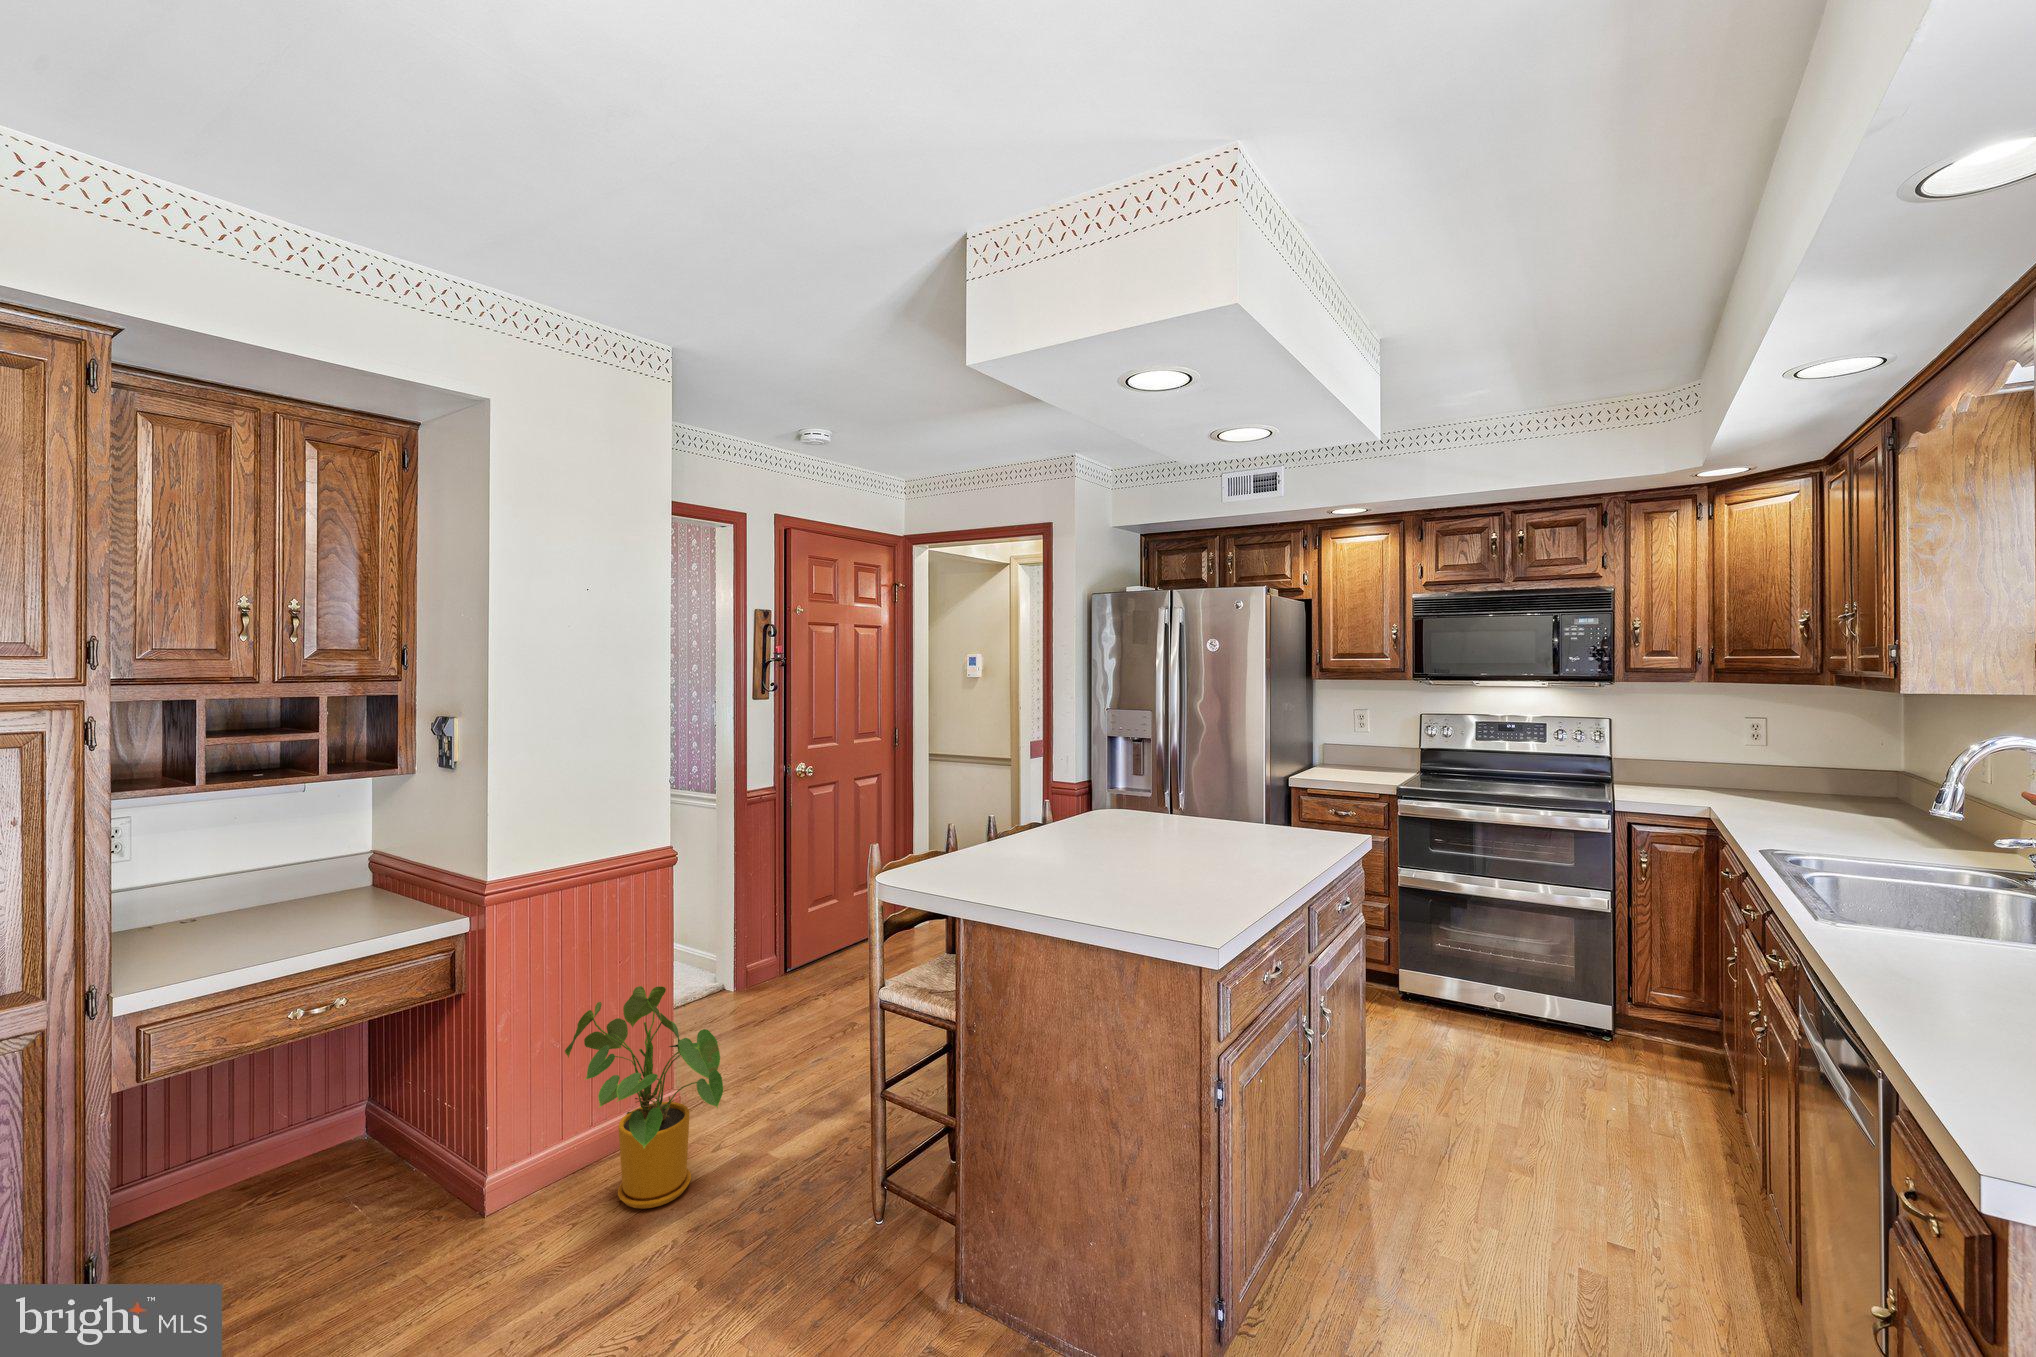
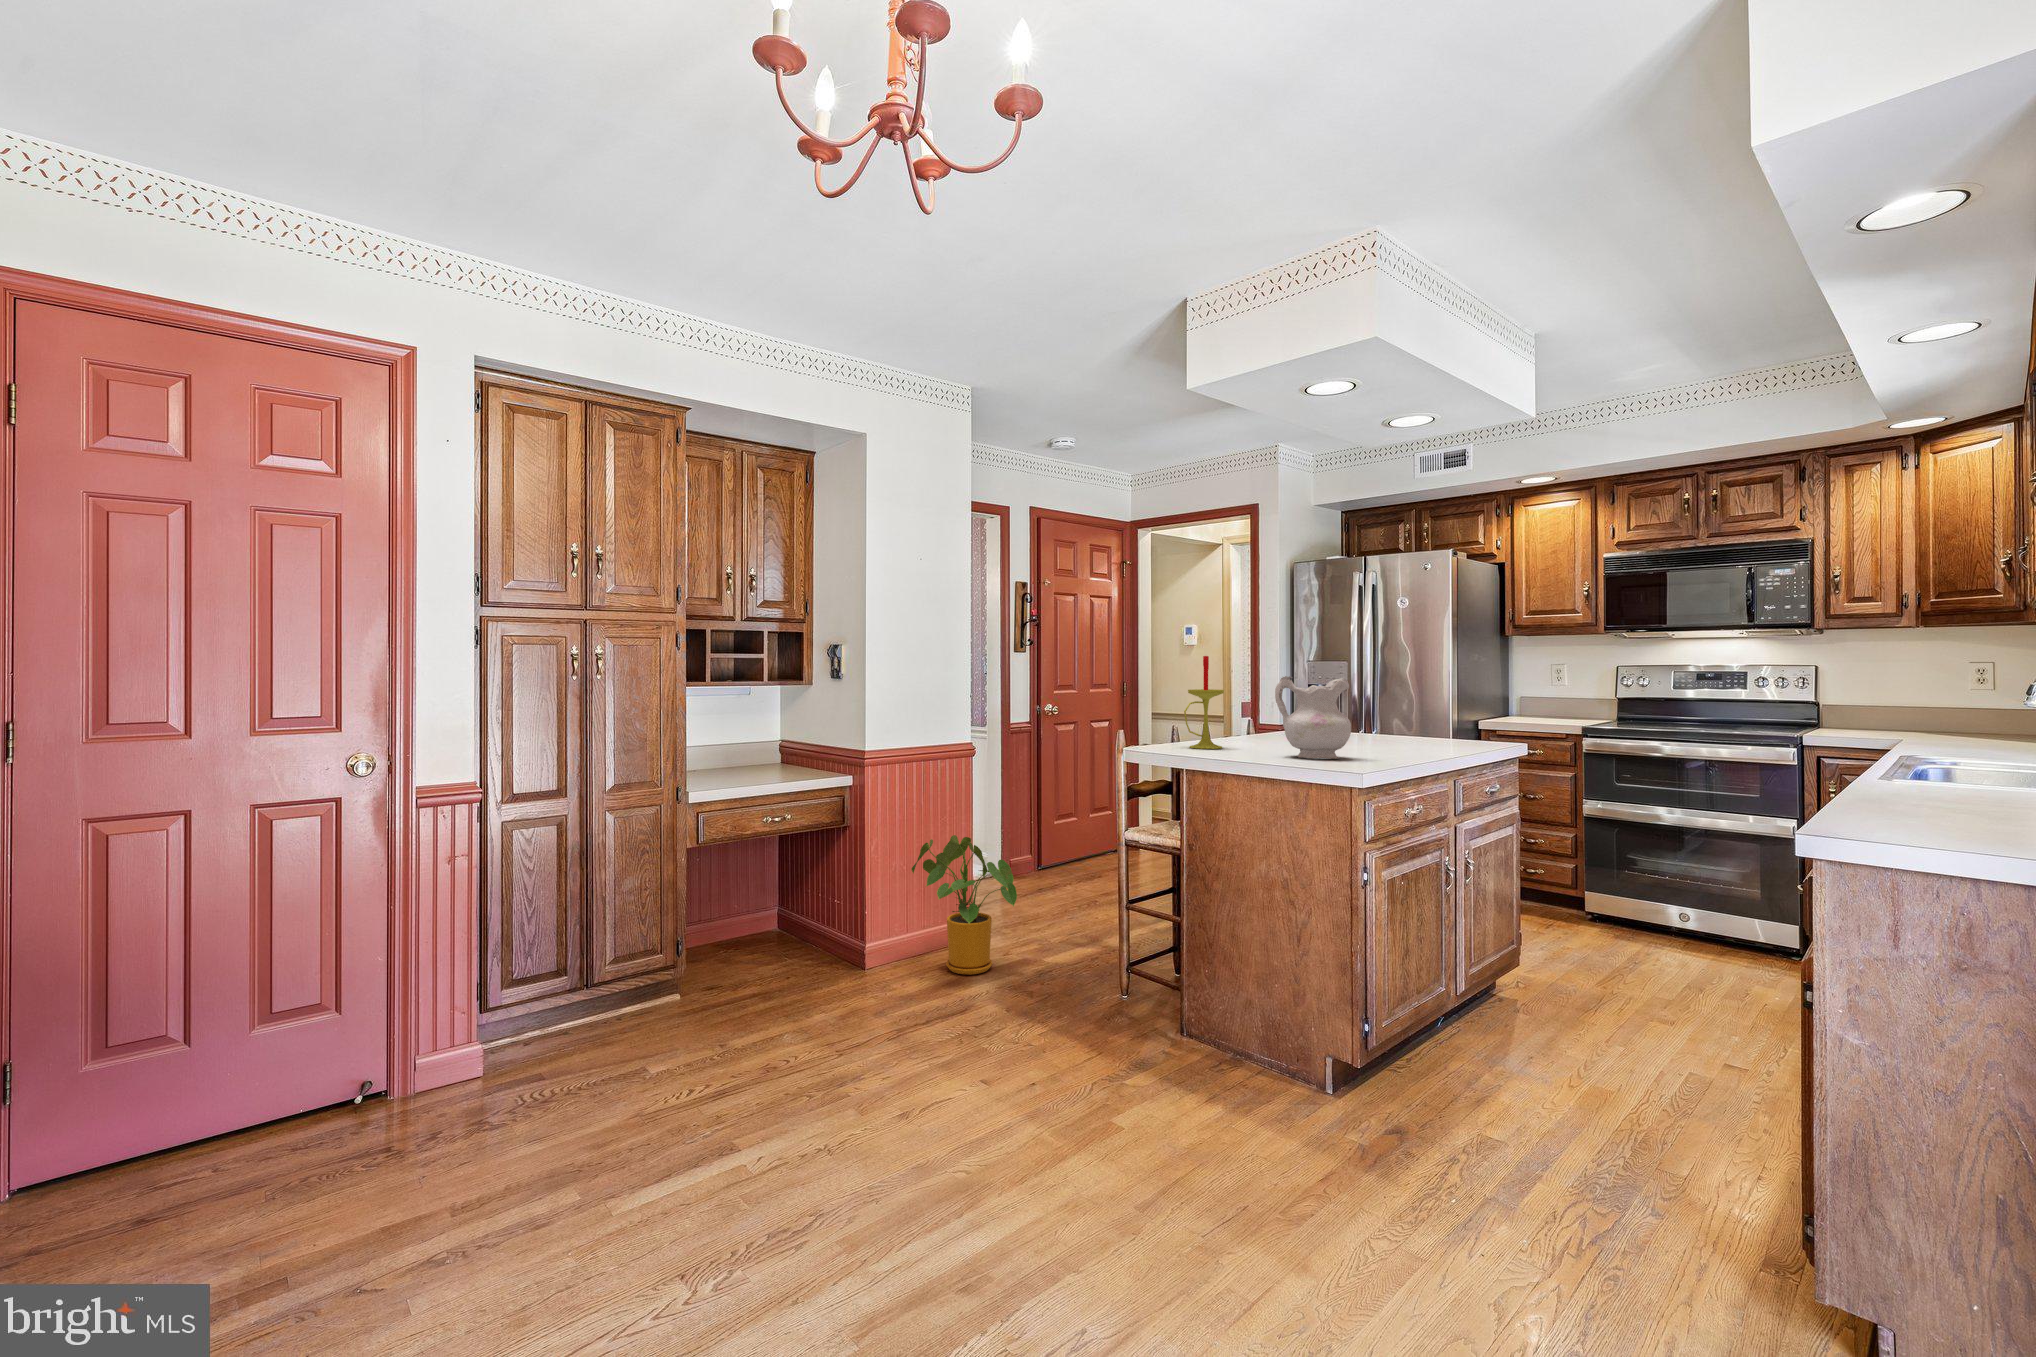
candle: none [962,746,1020,888] -> present [1184,656,1224,749]
ceramic pitcher: none [1096,794,1203,920] -> present [1275,676,1351,759]

